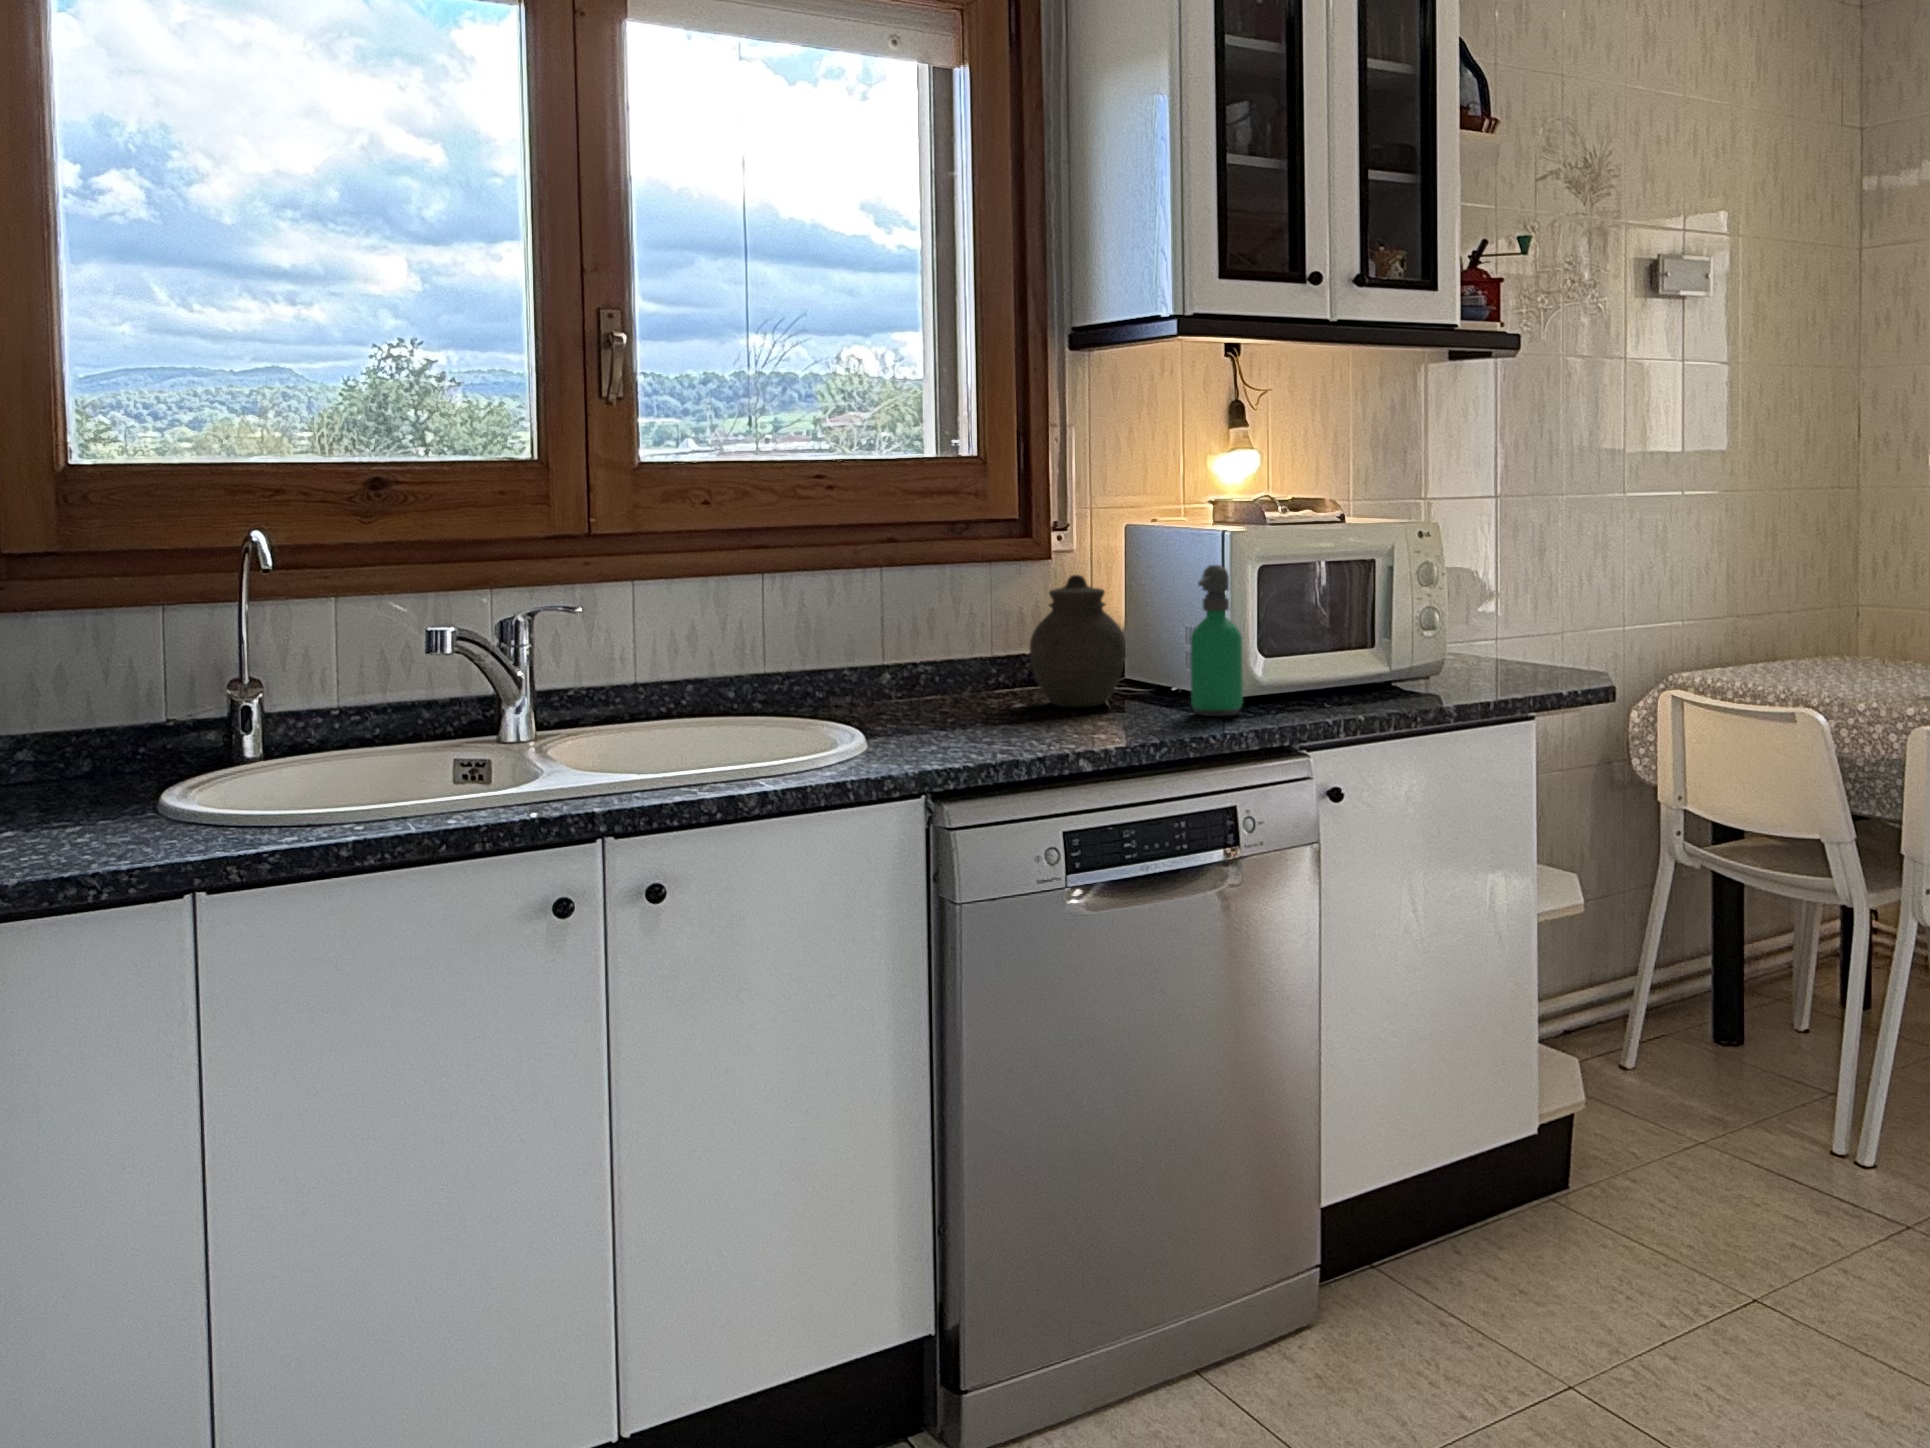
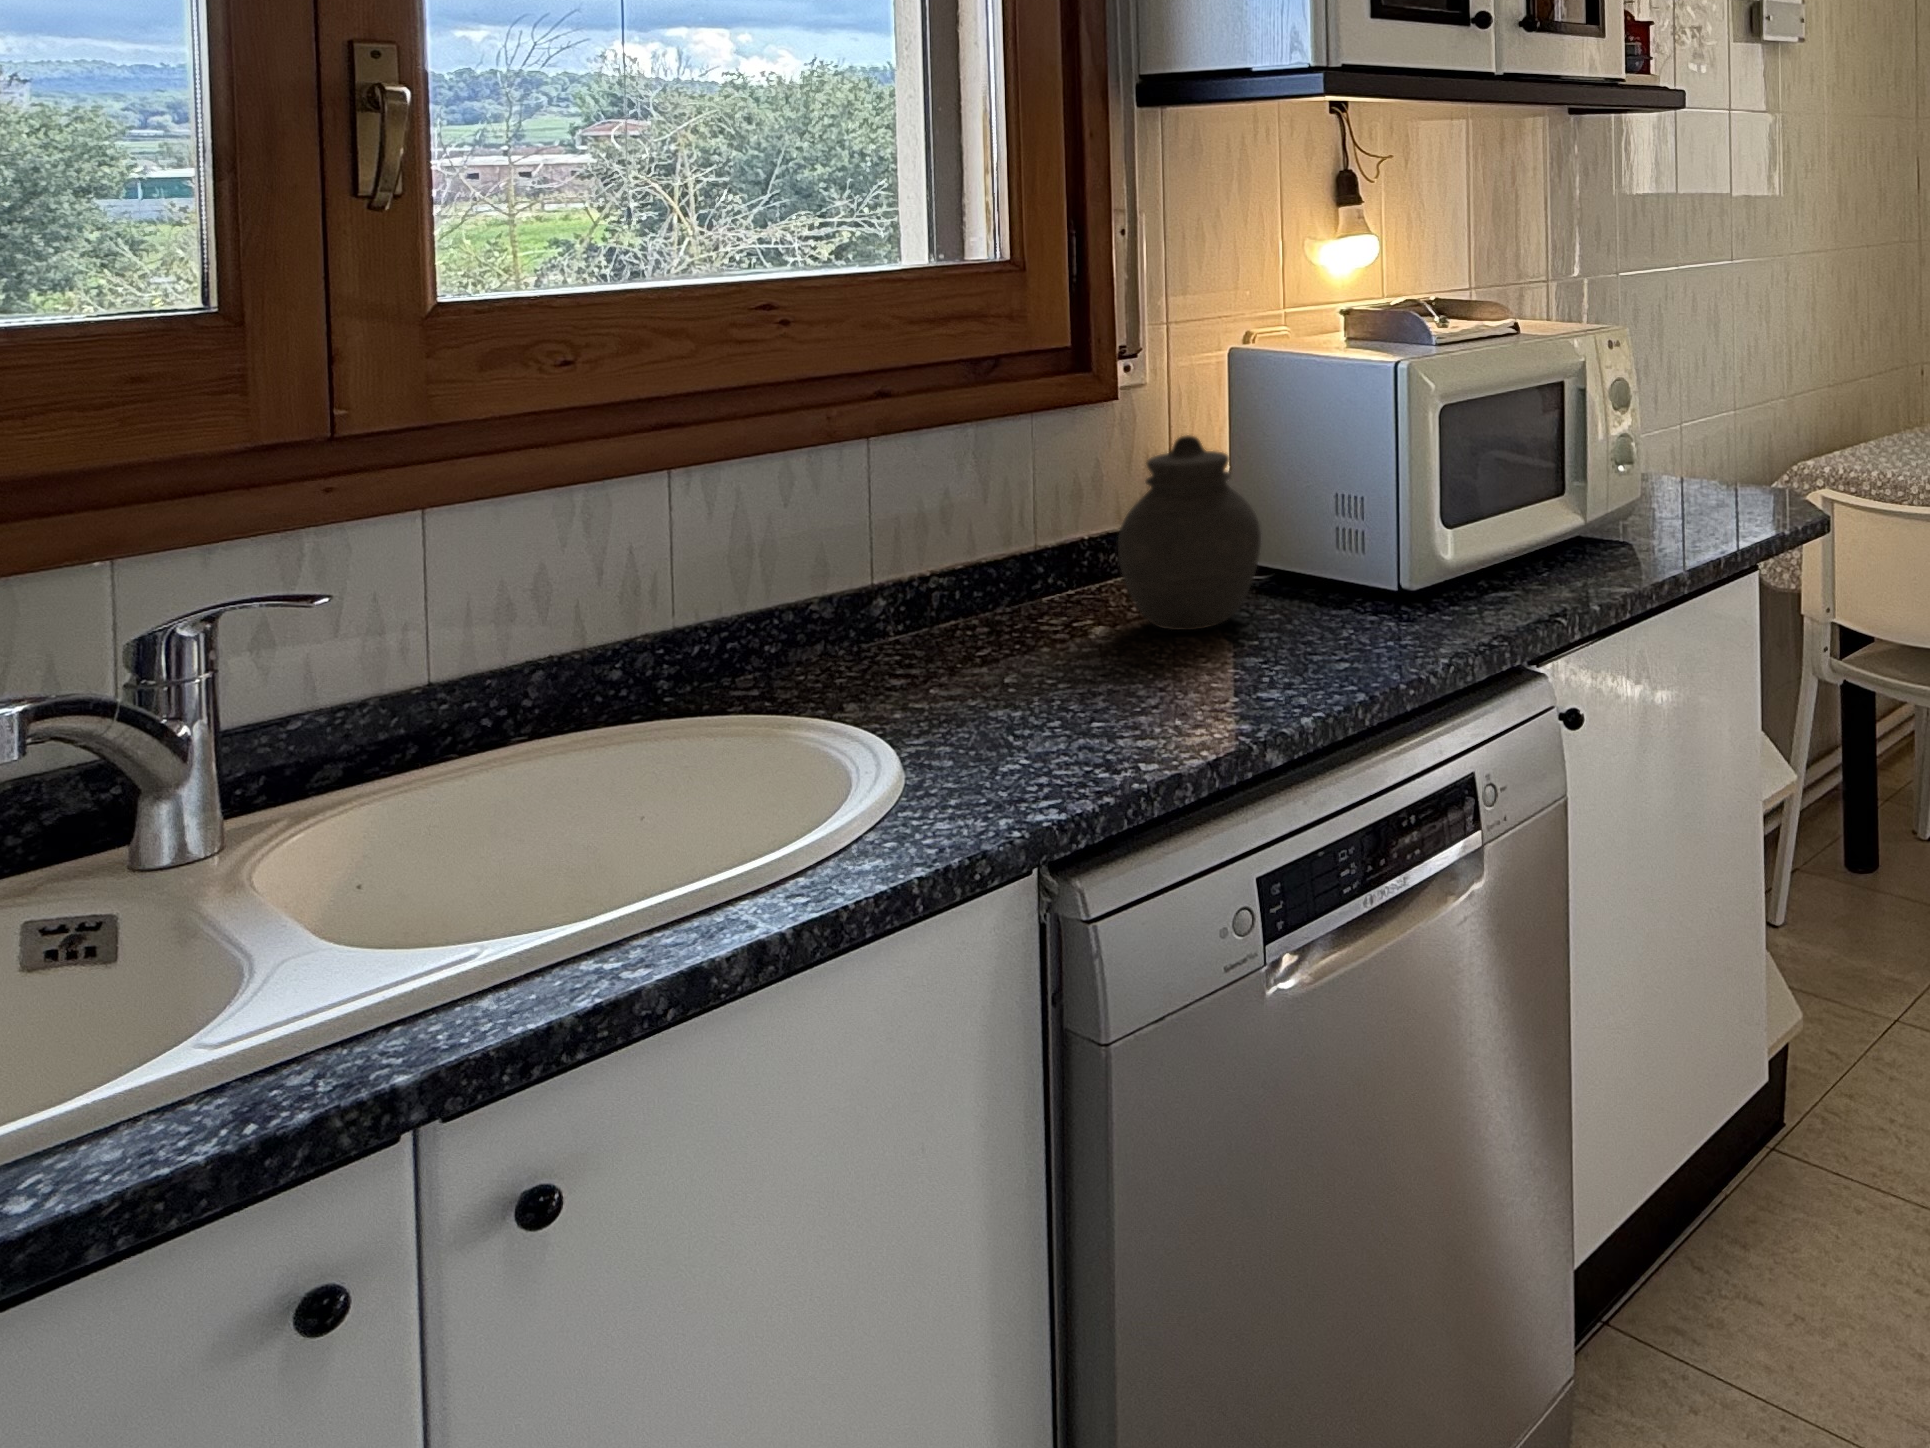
soap dispenser: present [1190,565,1243,716] -> none [1368,415,1442,629]

